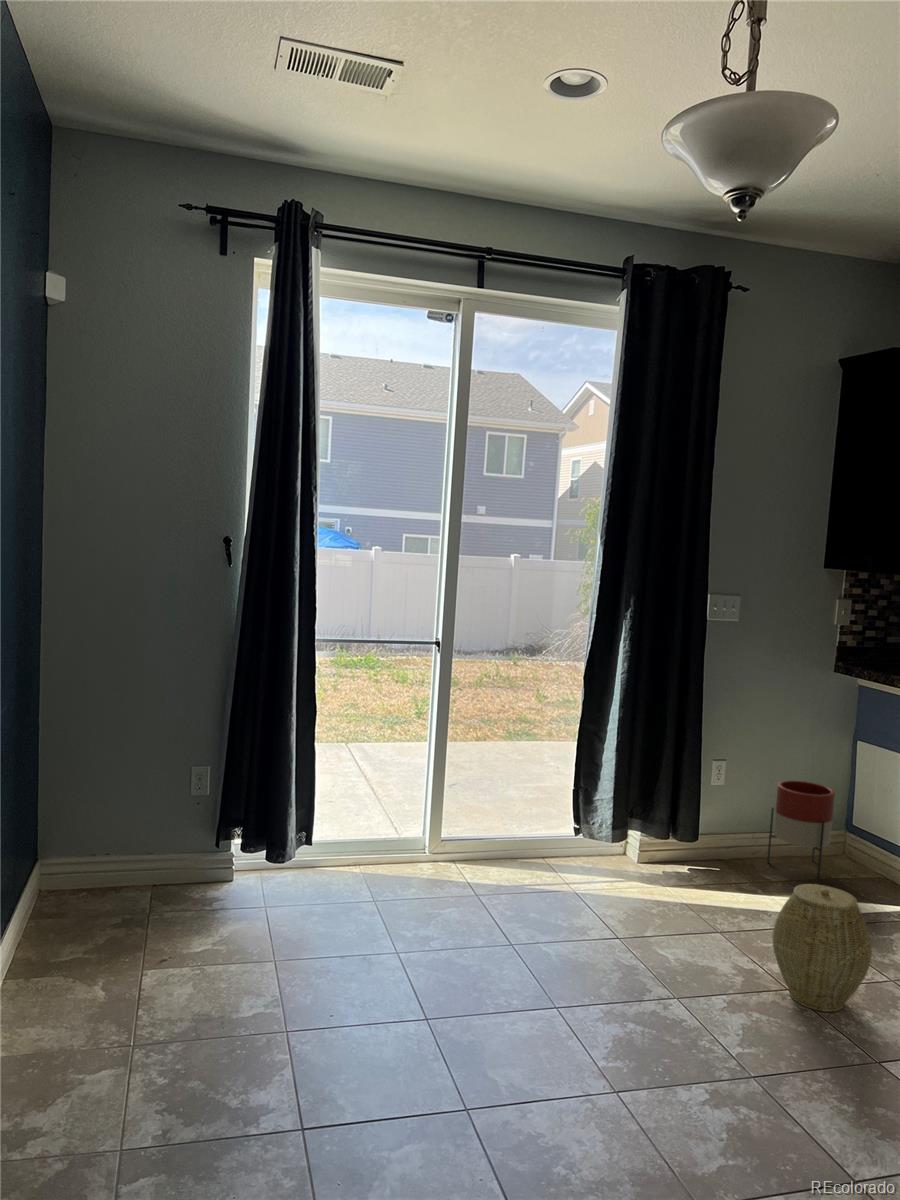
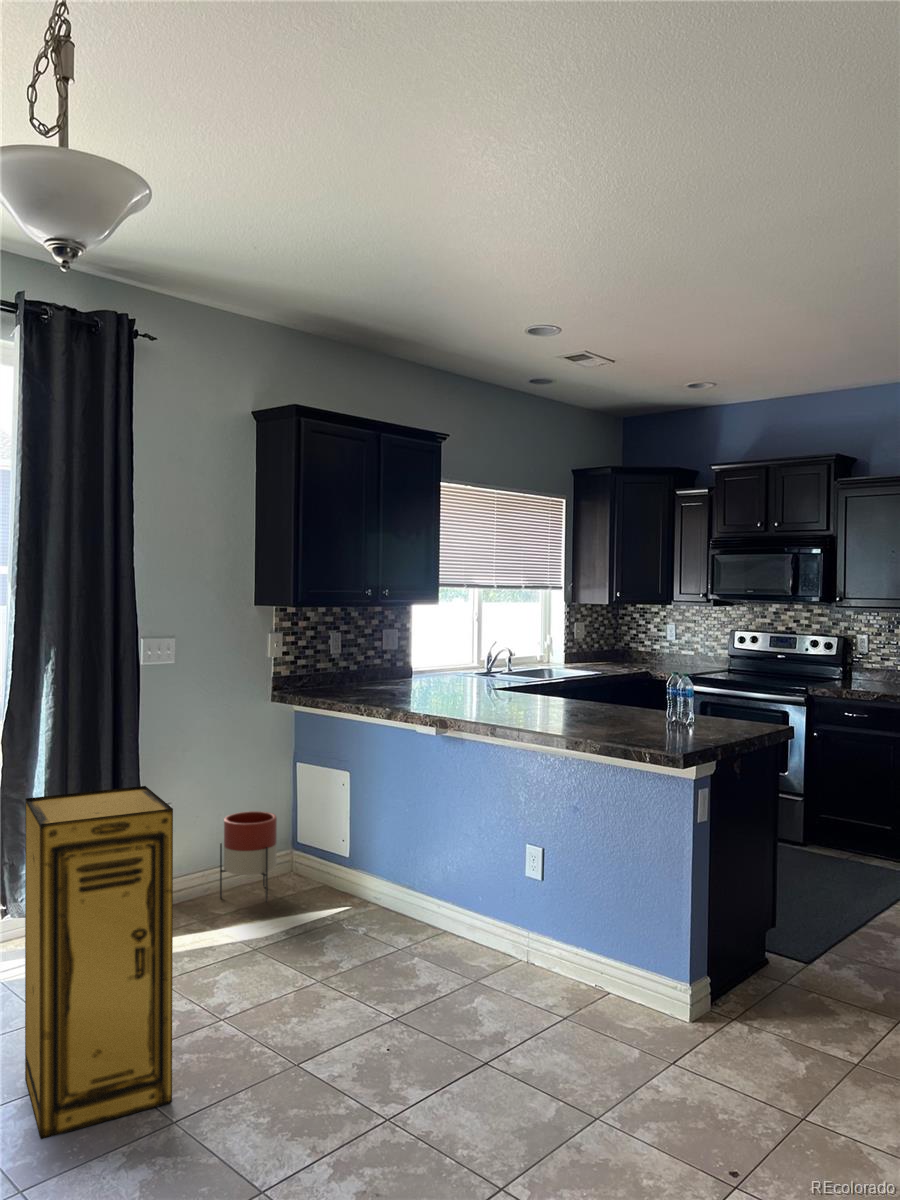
storage cabinet: none [607,735,773,1057] -> present [25,786,173,1139]
woven basket: present [773,884,872,1012] -> none [203,910,293,1033]

